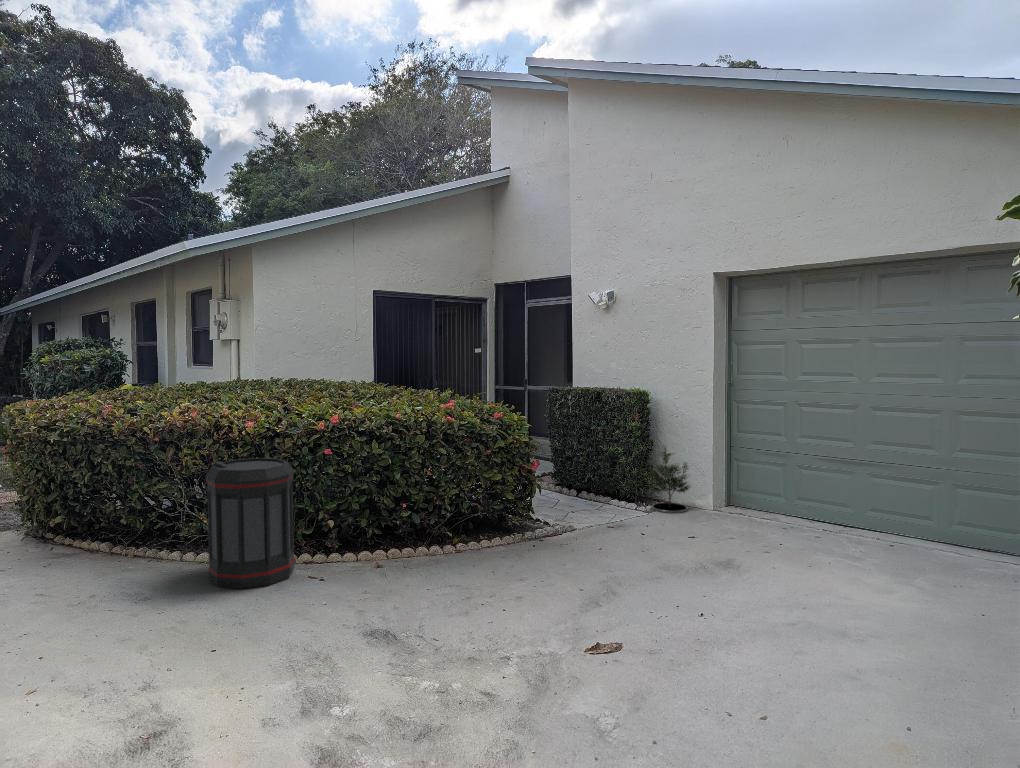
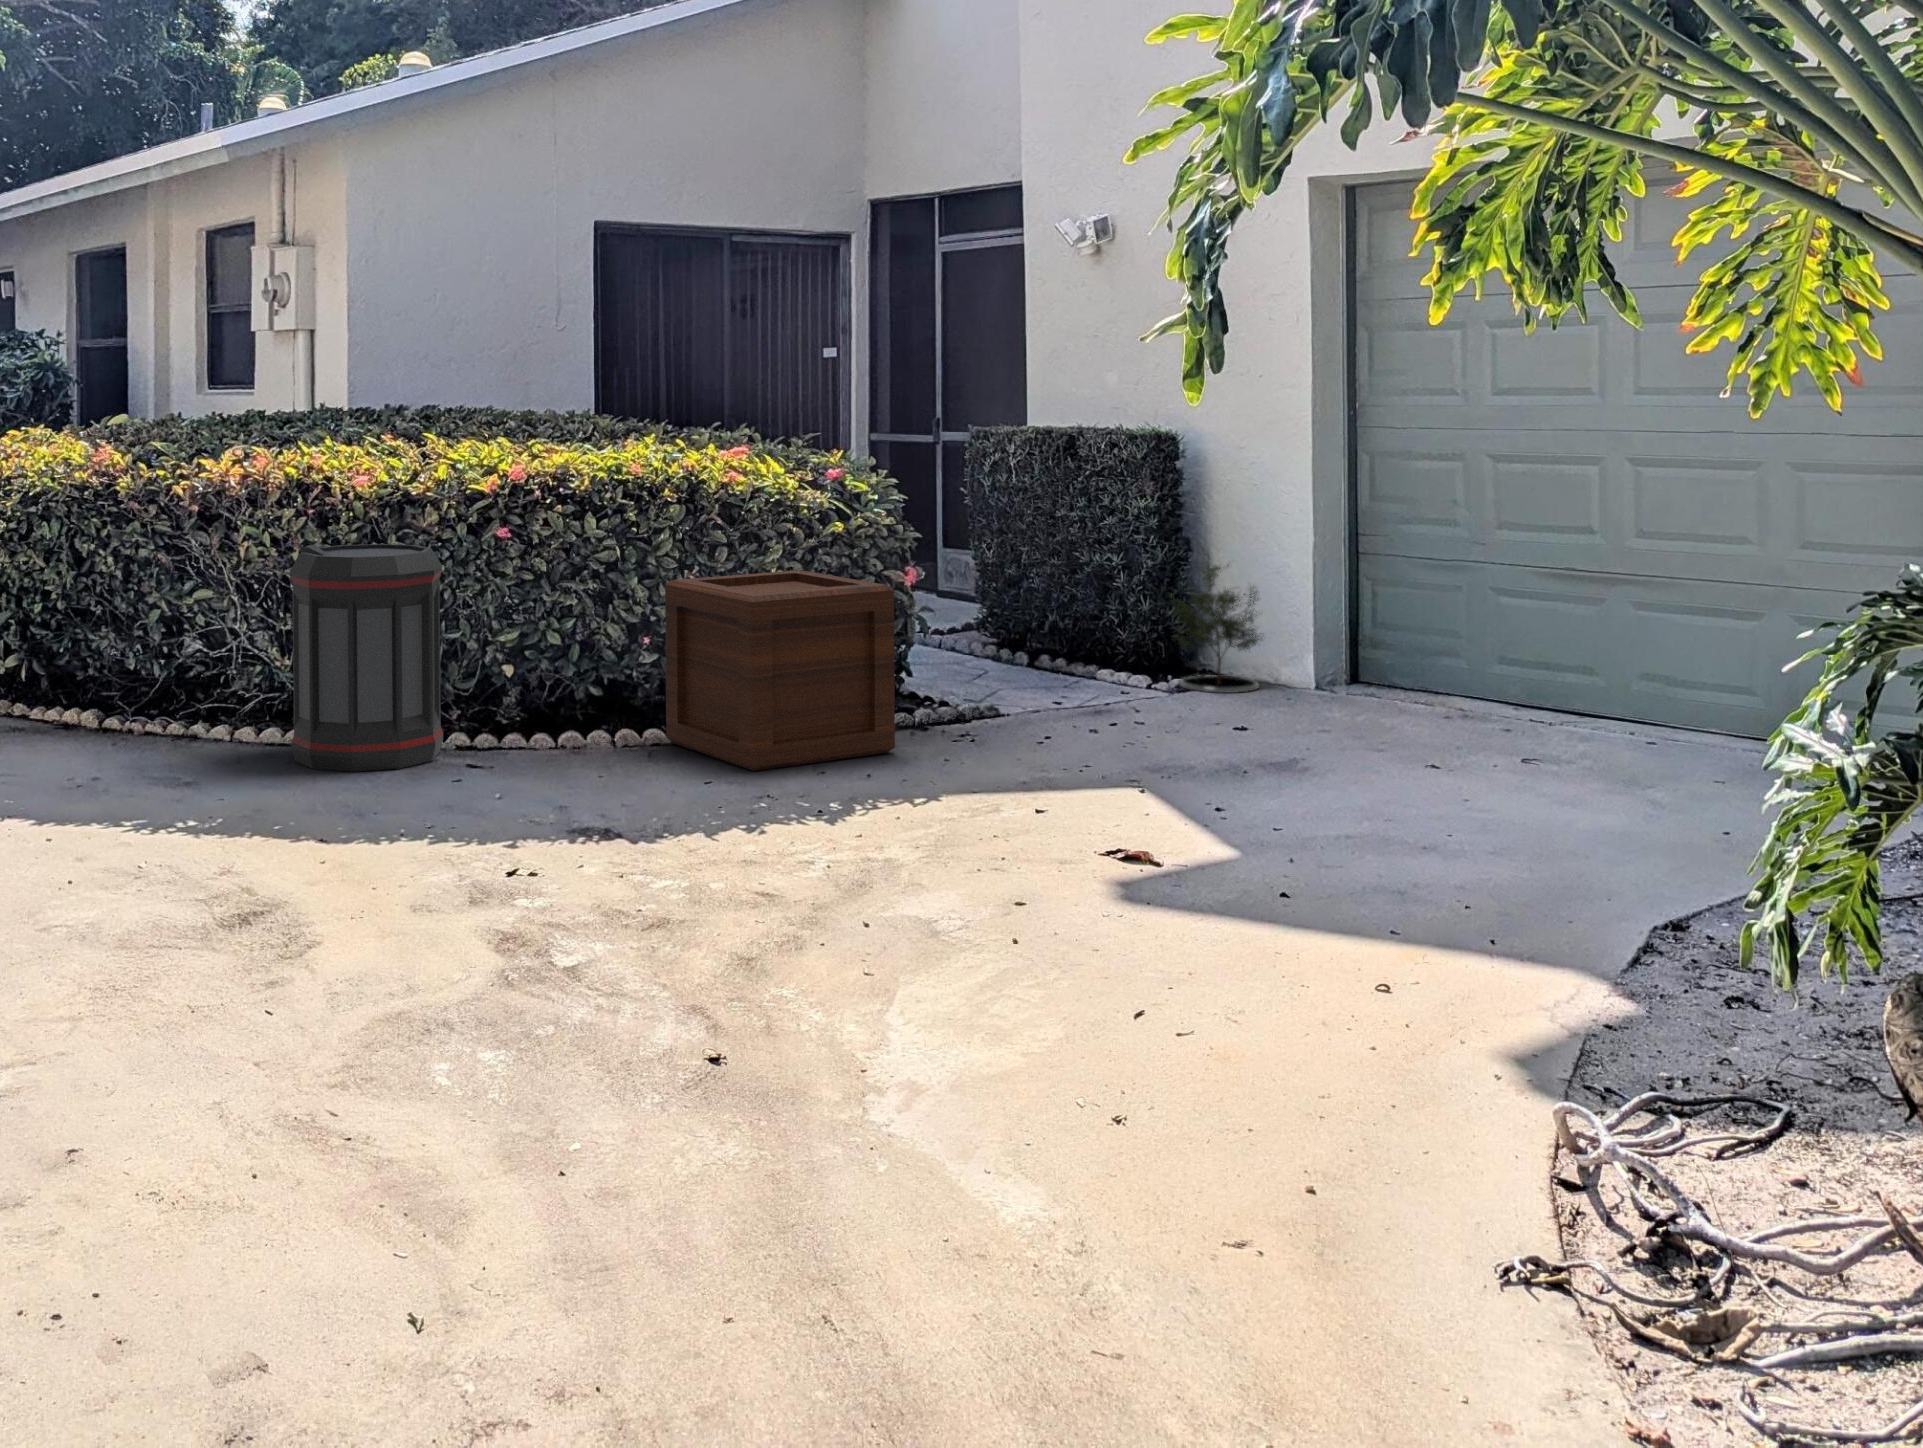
wooden crate: none [415,465,536,580] -> present [665,570,895,771]

